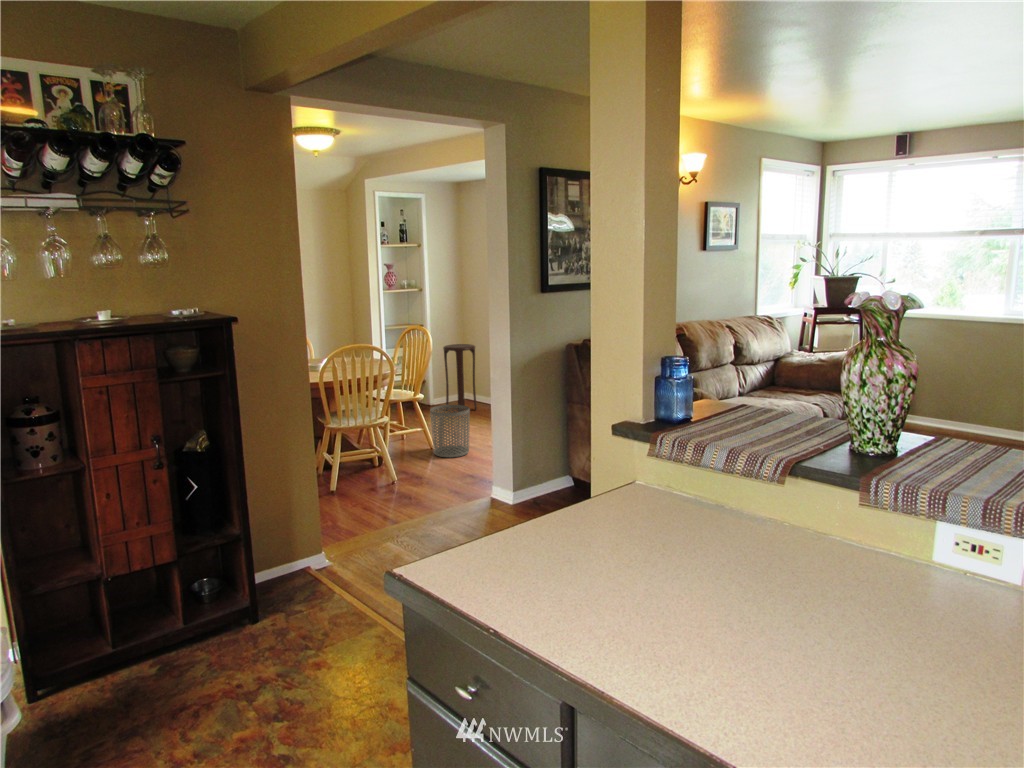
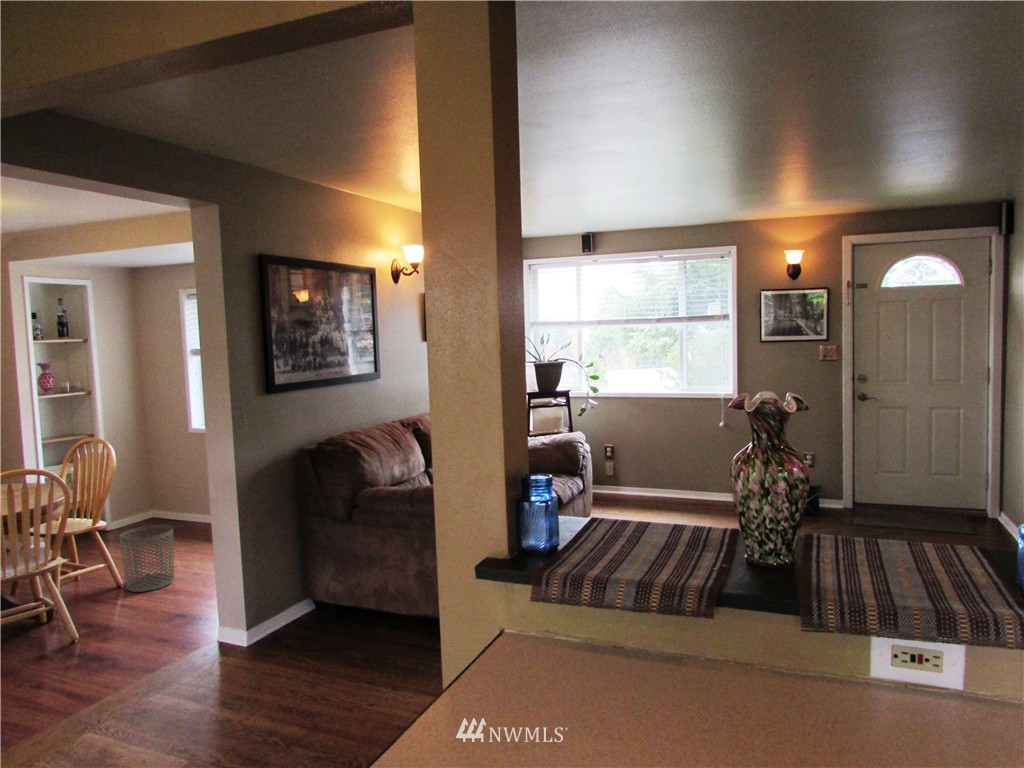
stool: present [443,344,477,411] -> none [124,450,171,530]

